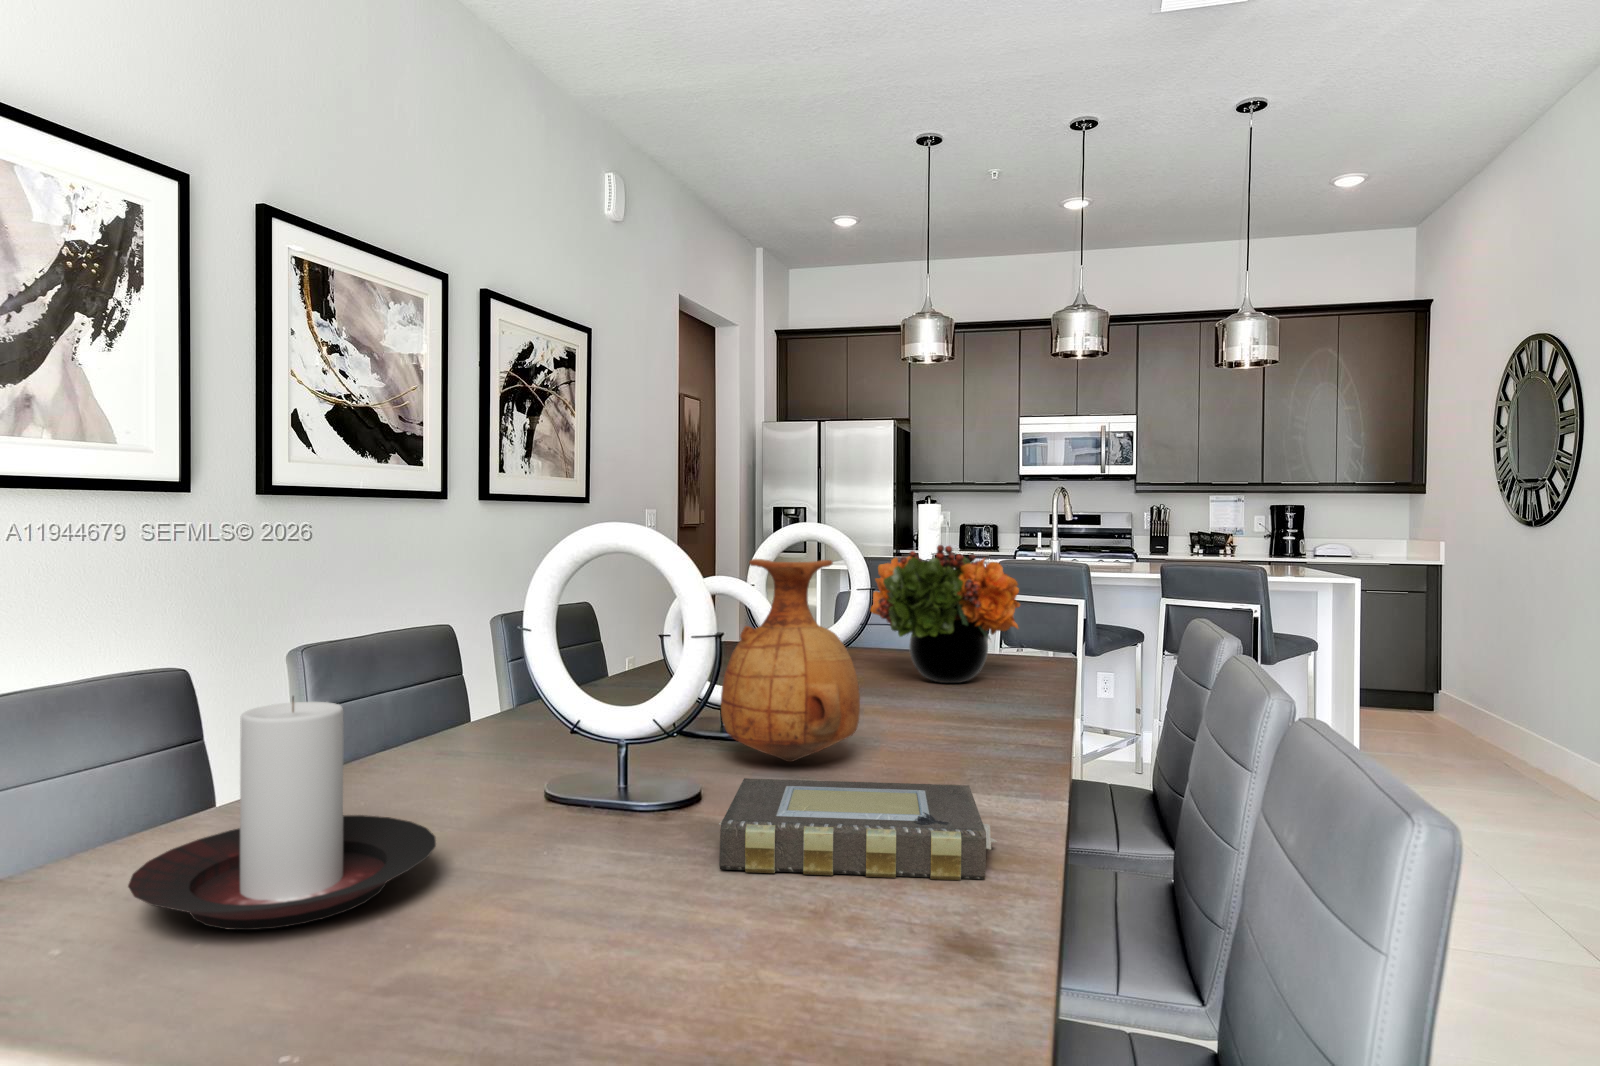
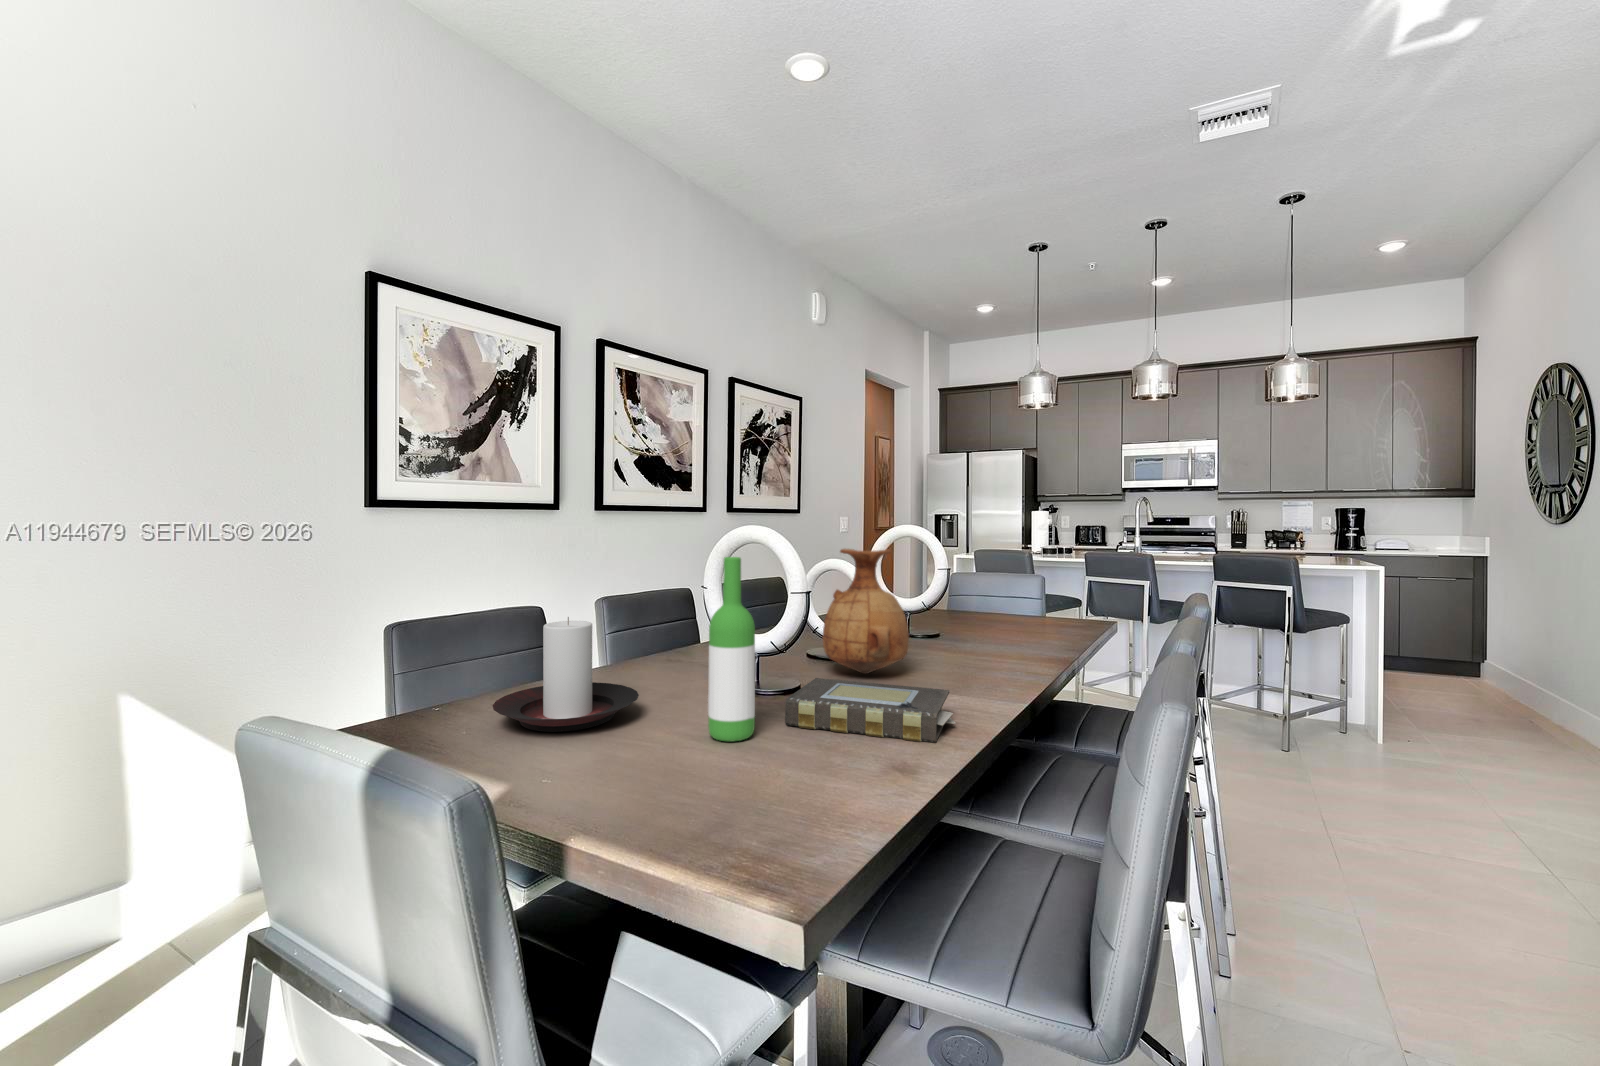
flower arrangement: present [871,545,1020,683] -> none [954,540,1061,634]
wine bottle: none [593,575,679,914] -> present [708,557,755,741]

